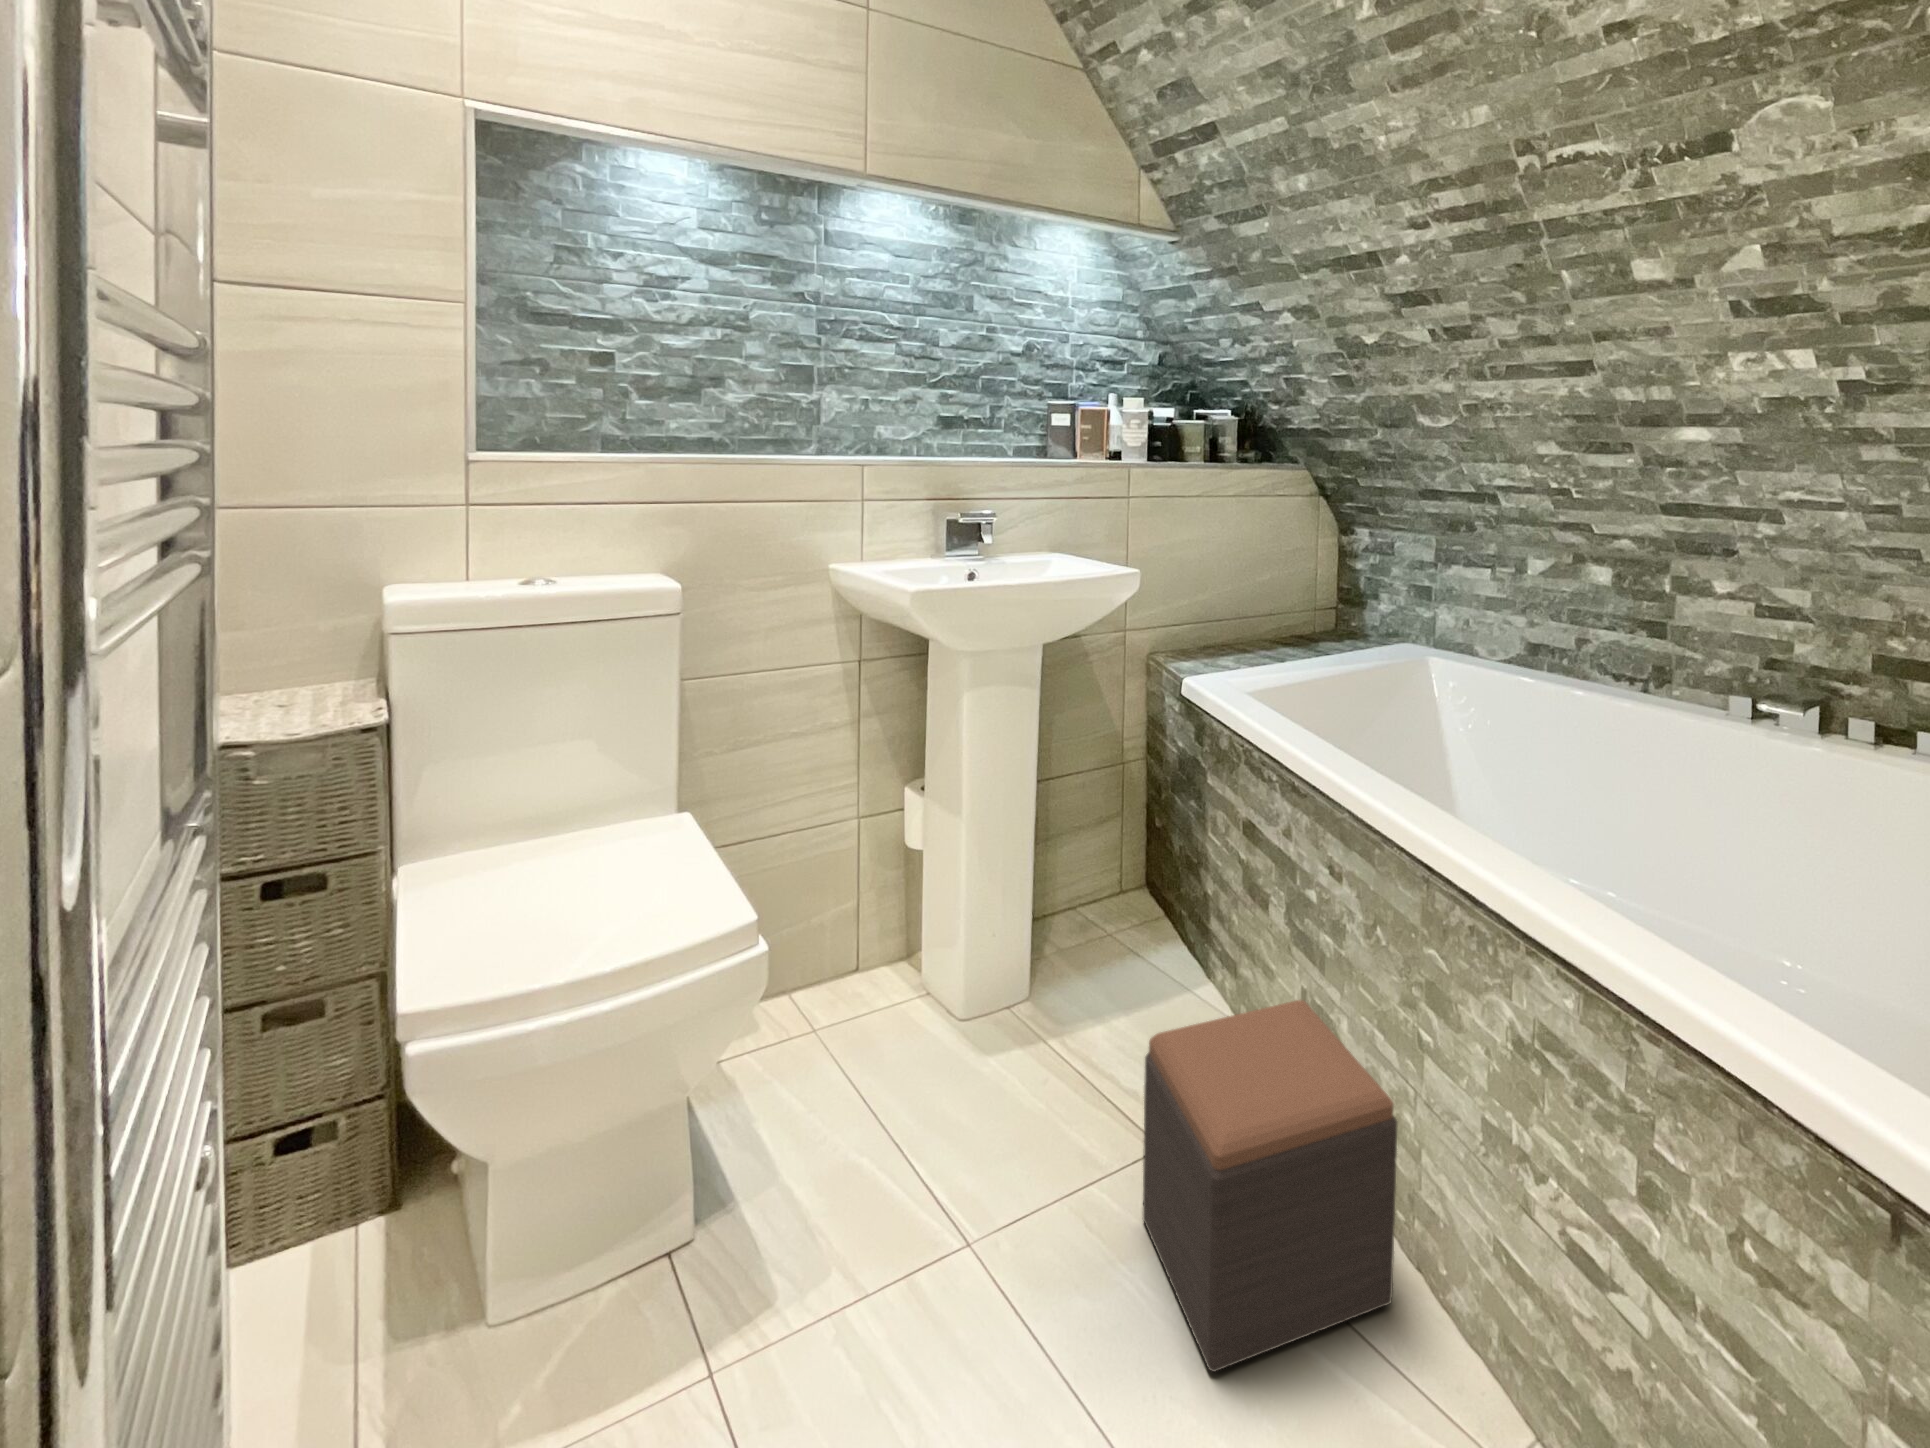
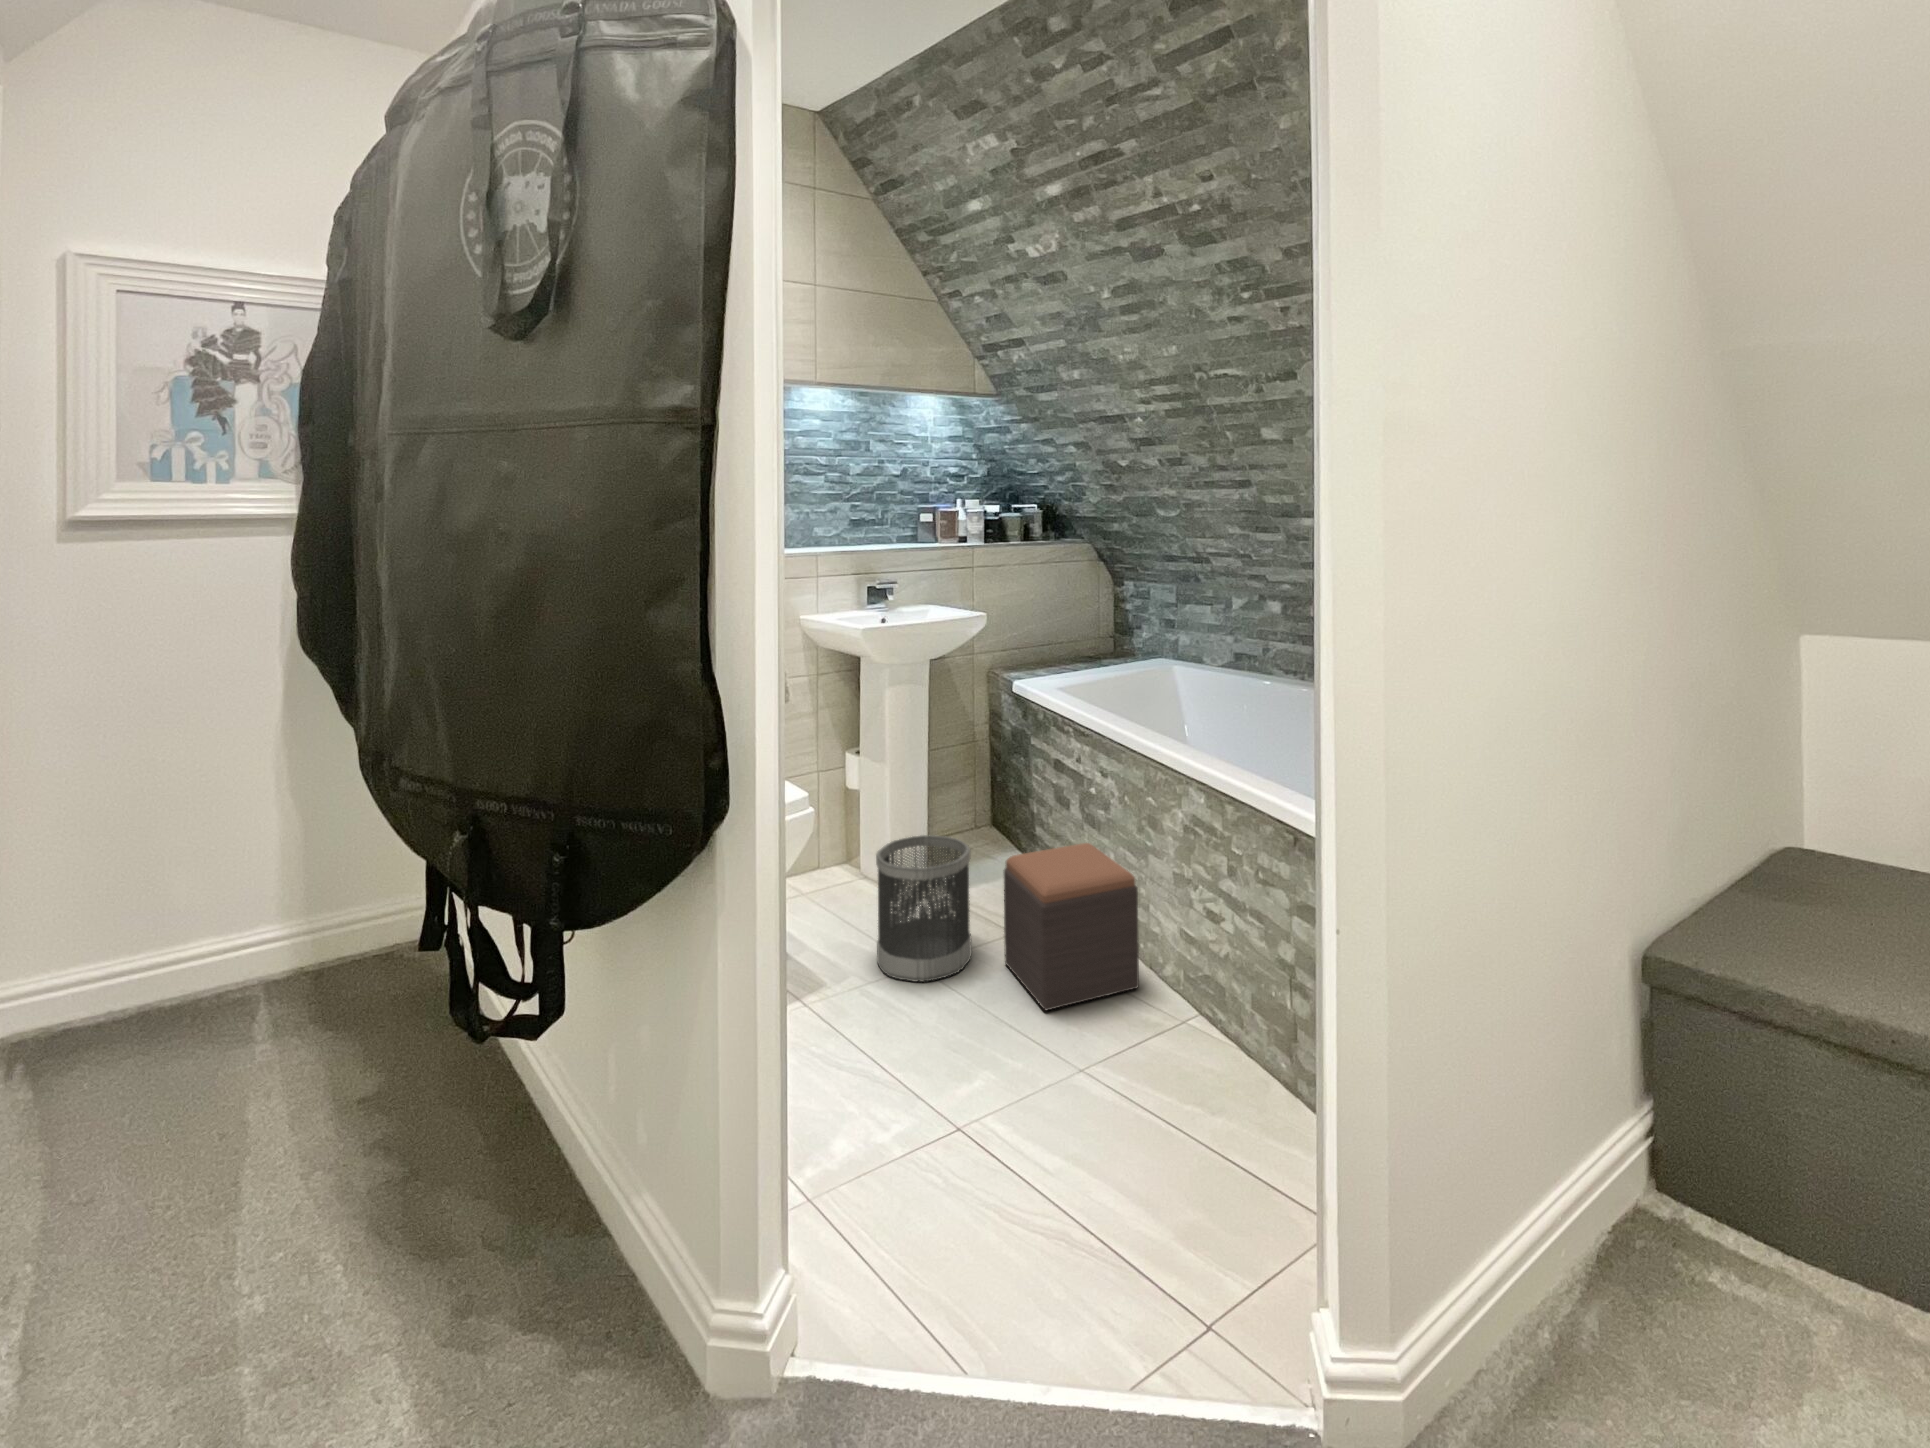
wastebasket: none [911,967,1087,1270] -> present [876,835,972,982]

